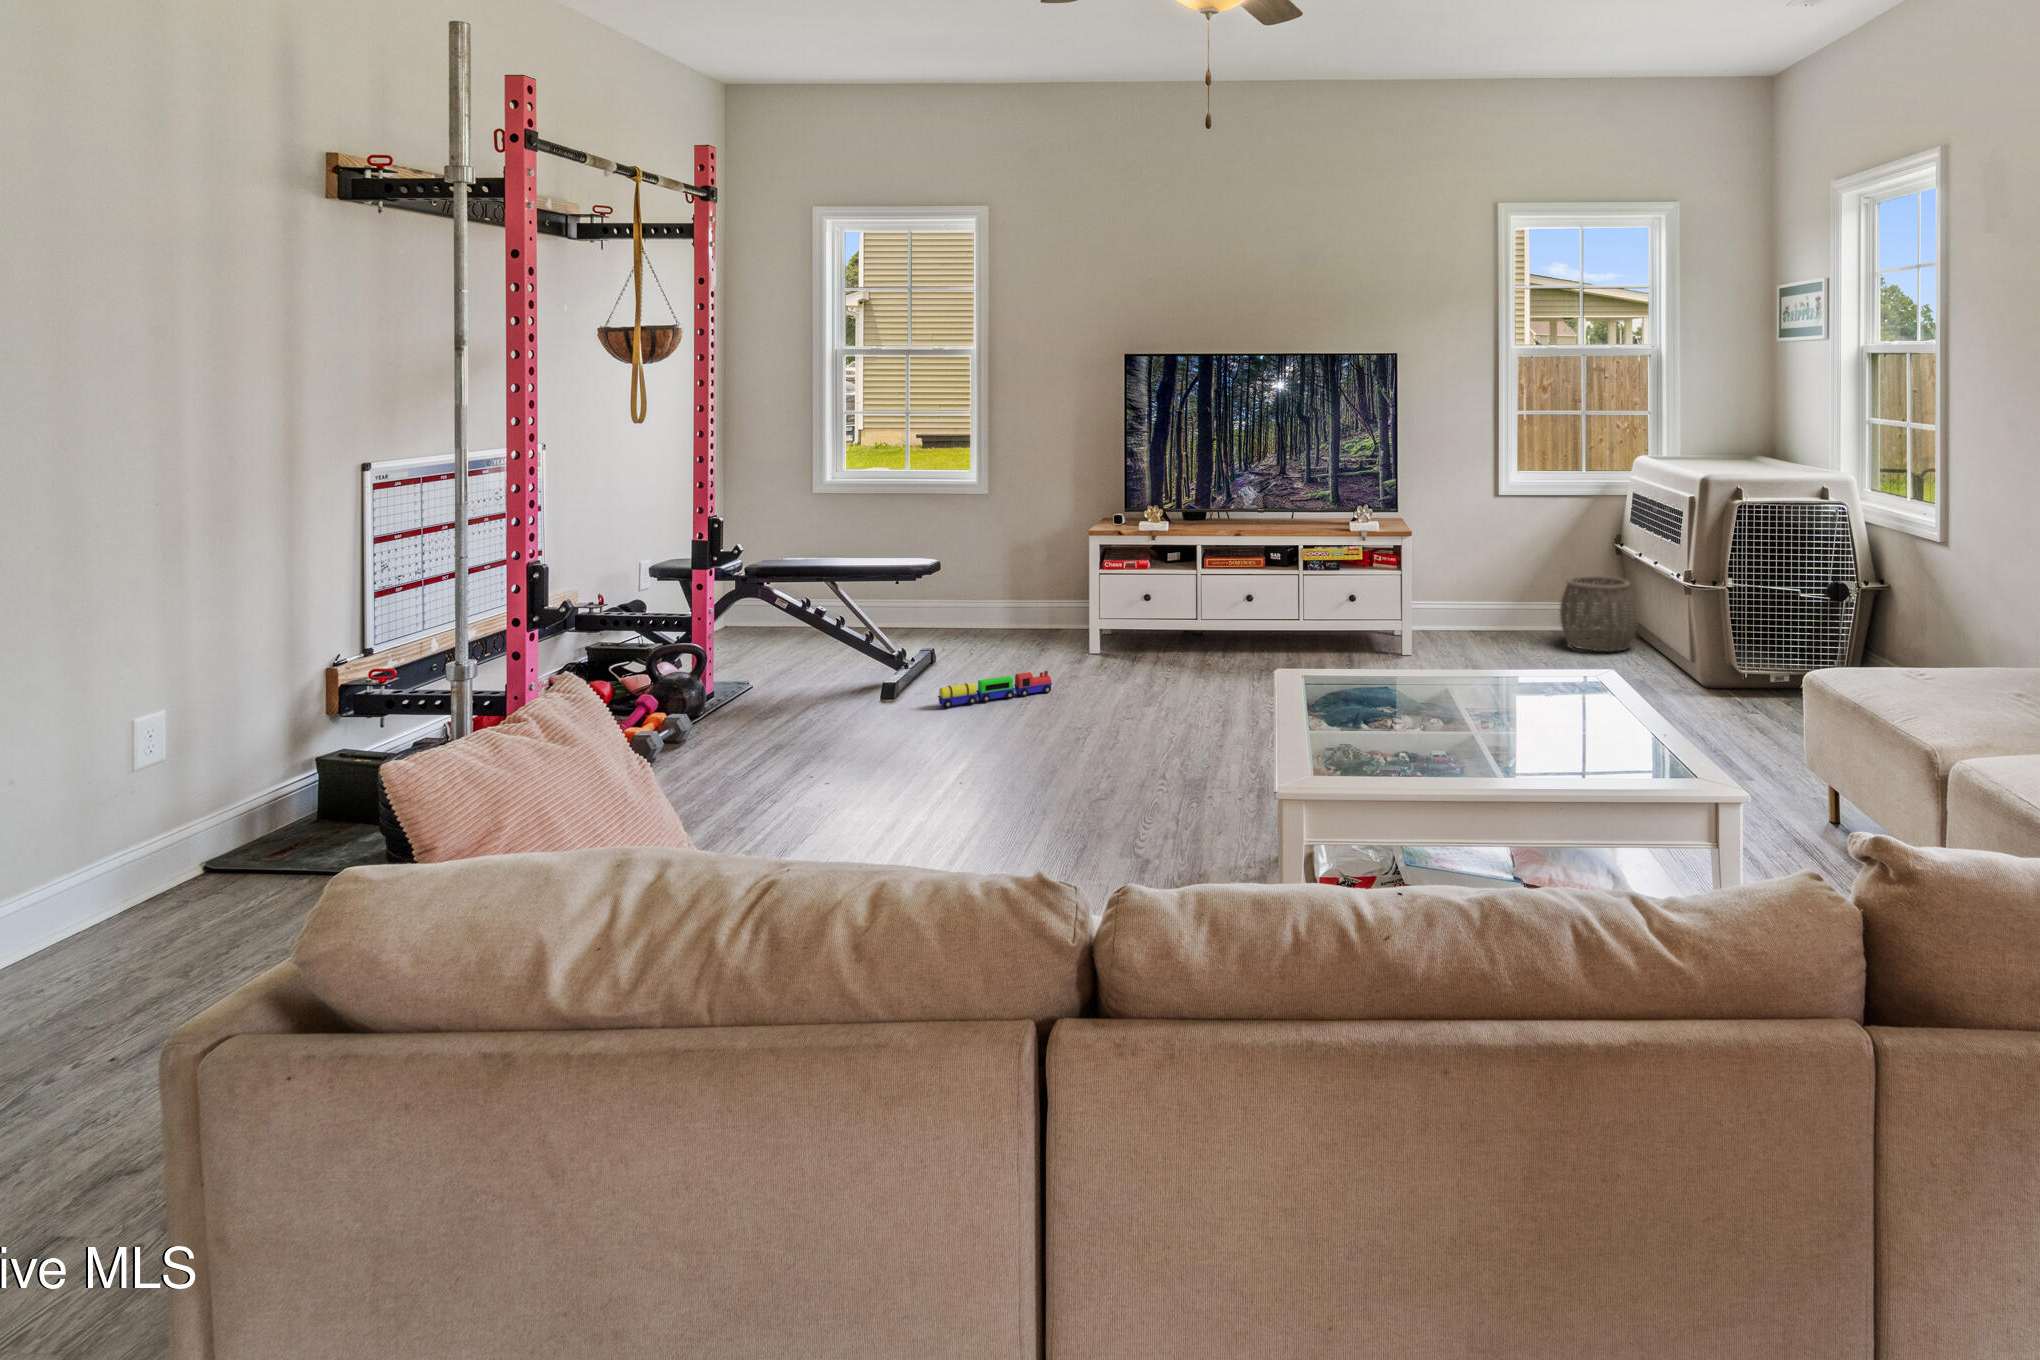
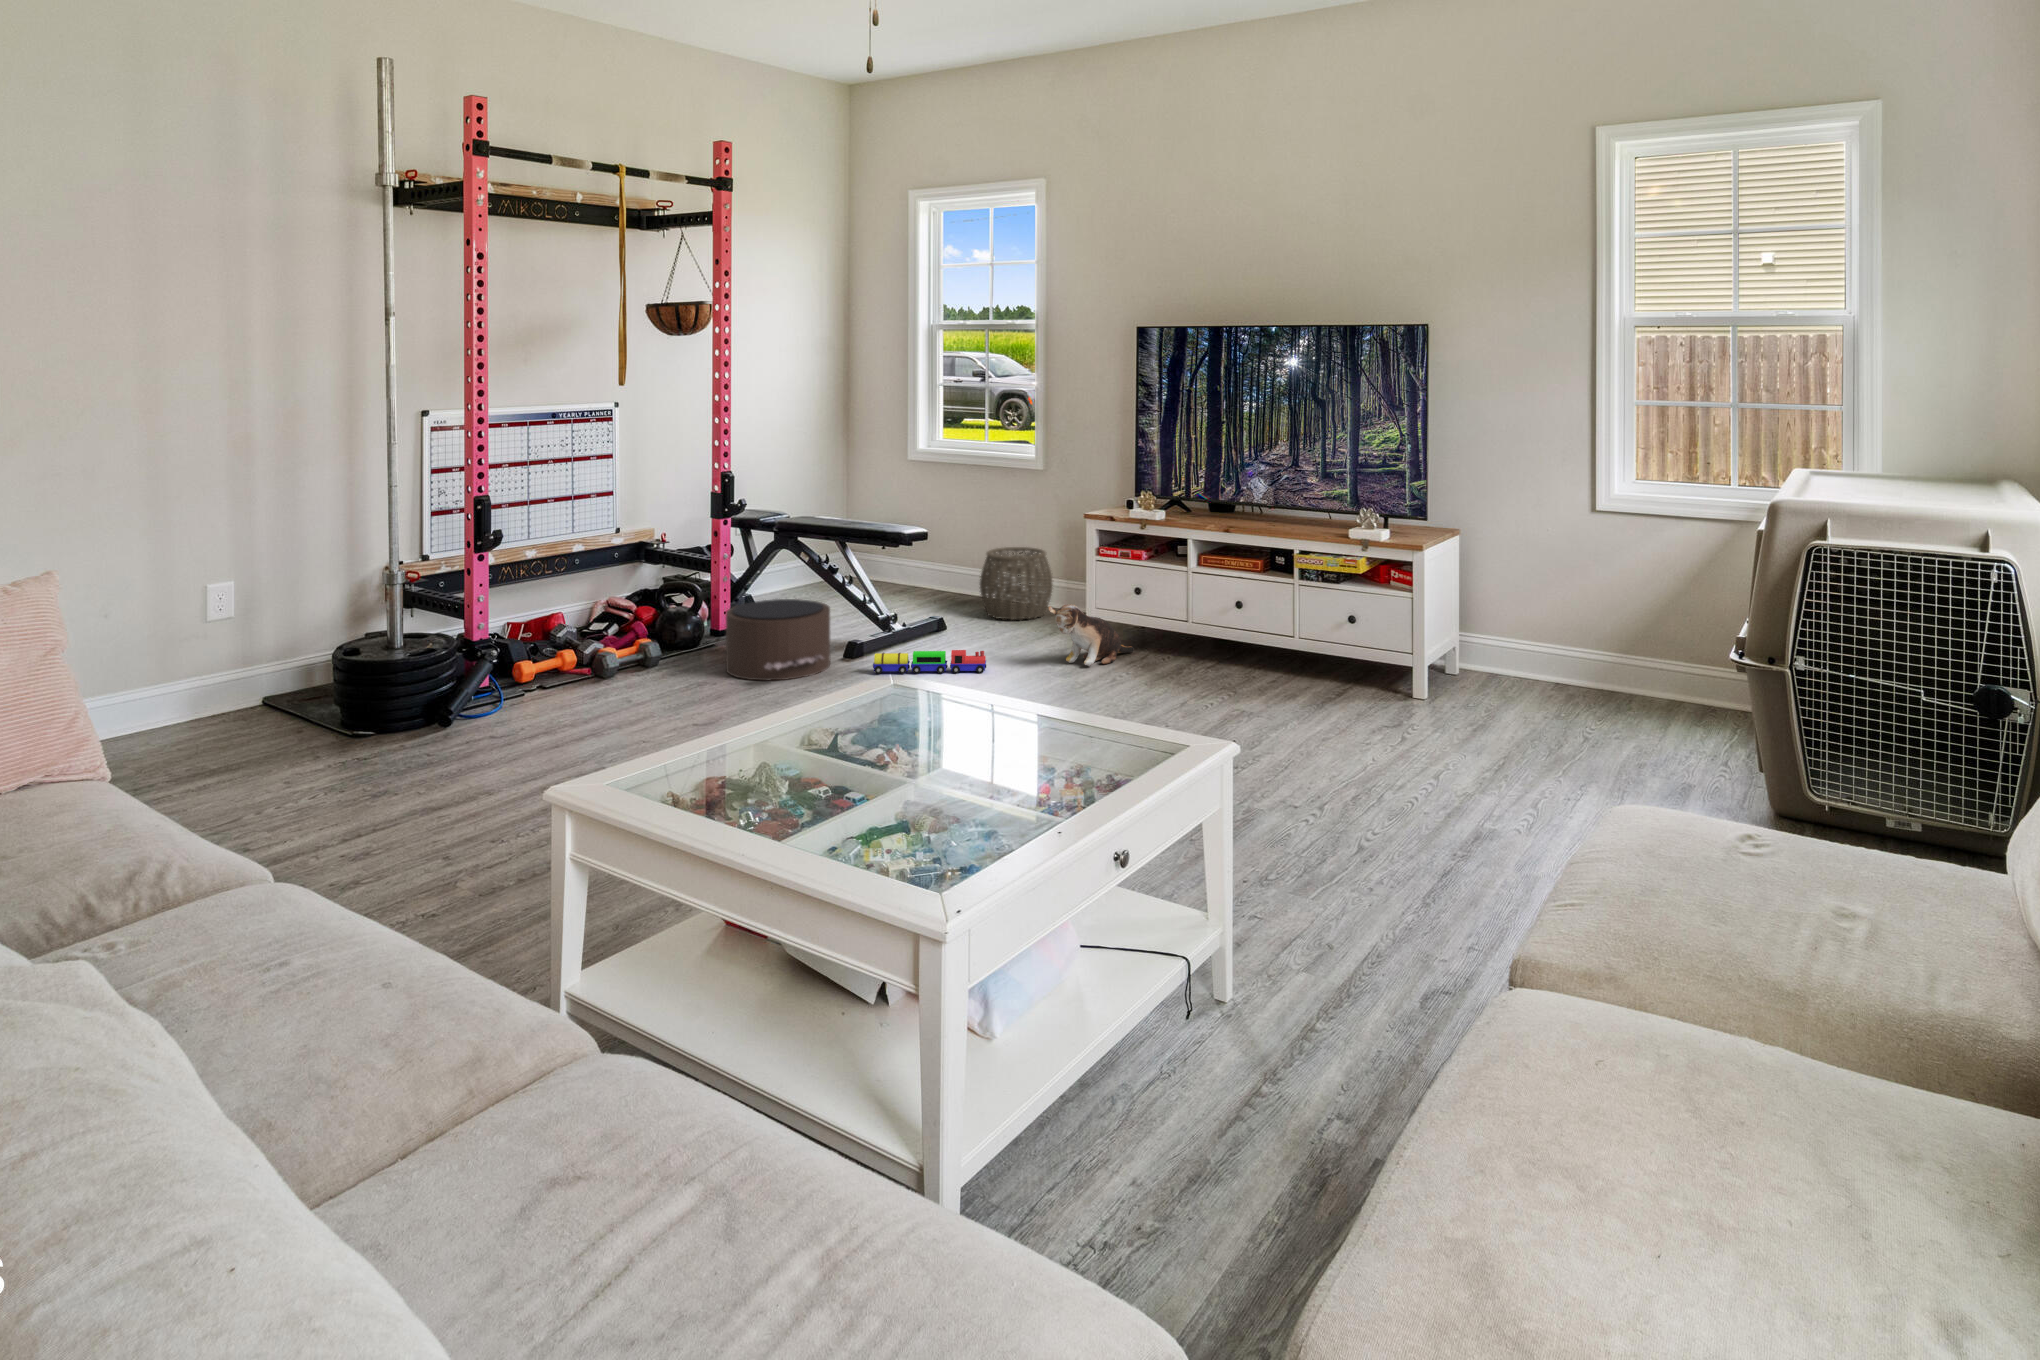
woven basket: present [1560,576,1637,652] -> present [980,547,1053,620]
plush toy: none [1104,616,1157,673] -> present [1049,604,1134,666]
pouf: none [739,643,893,734] -> present [716,599,830,680]

